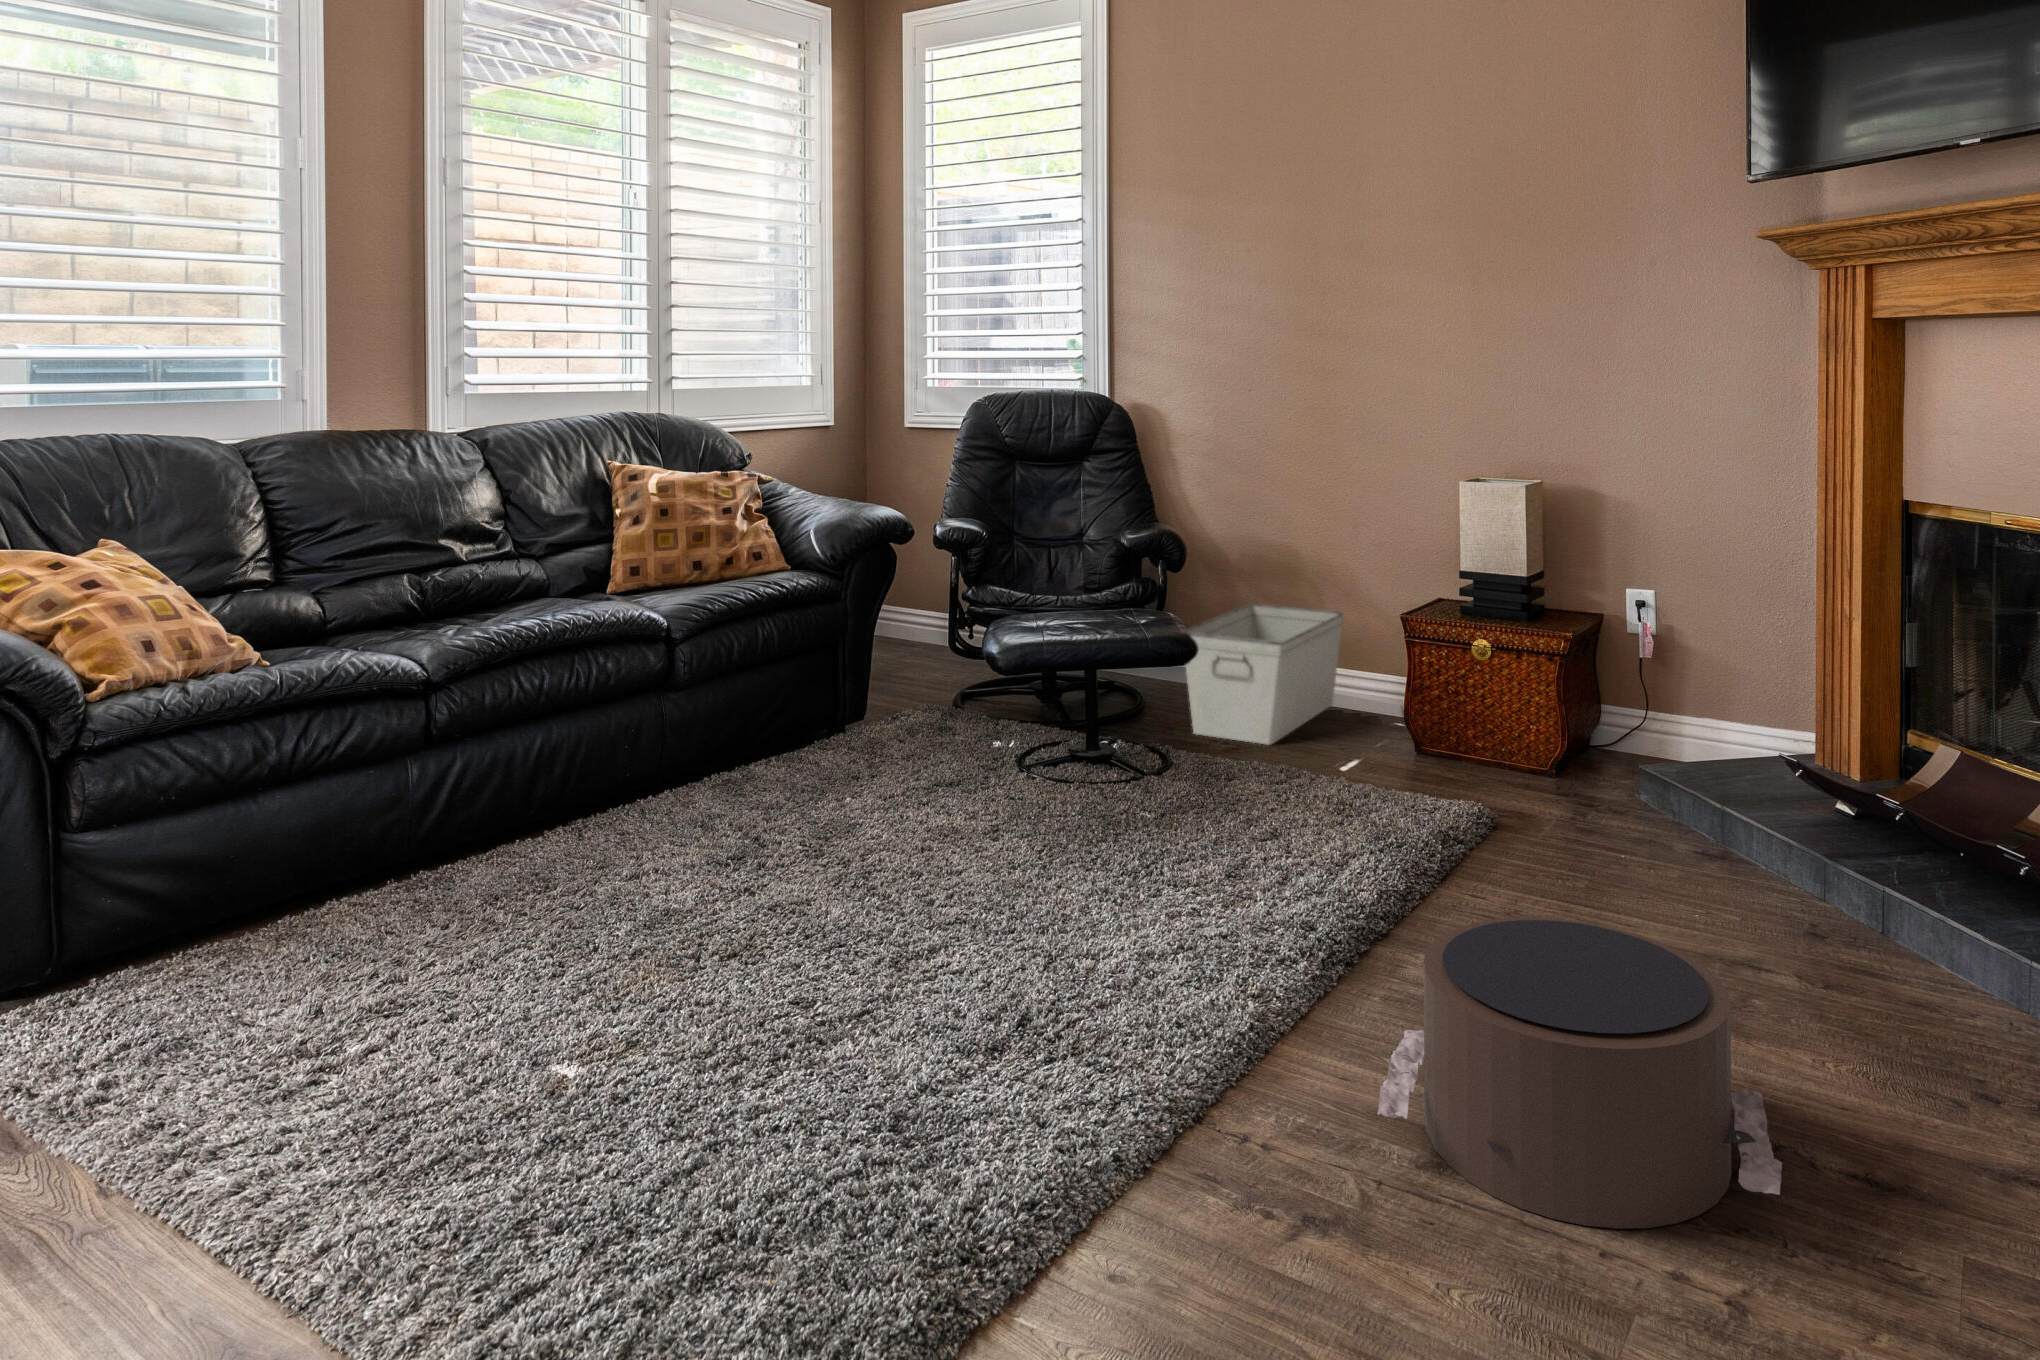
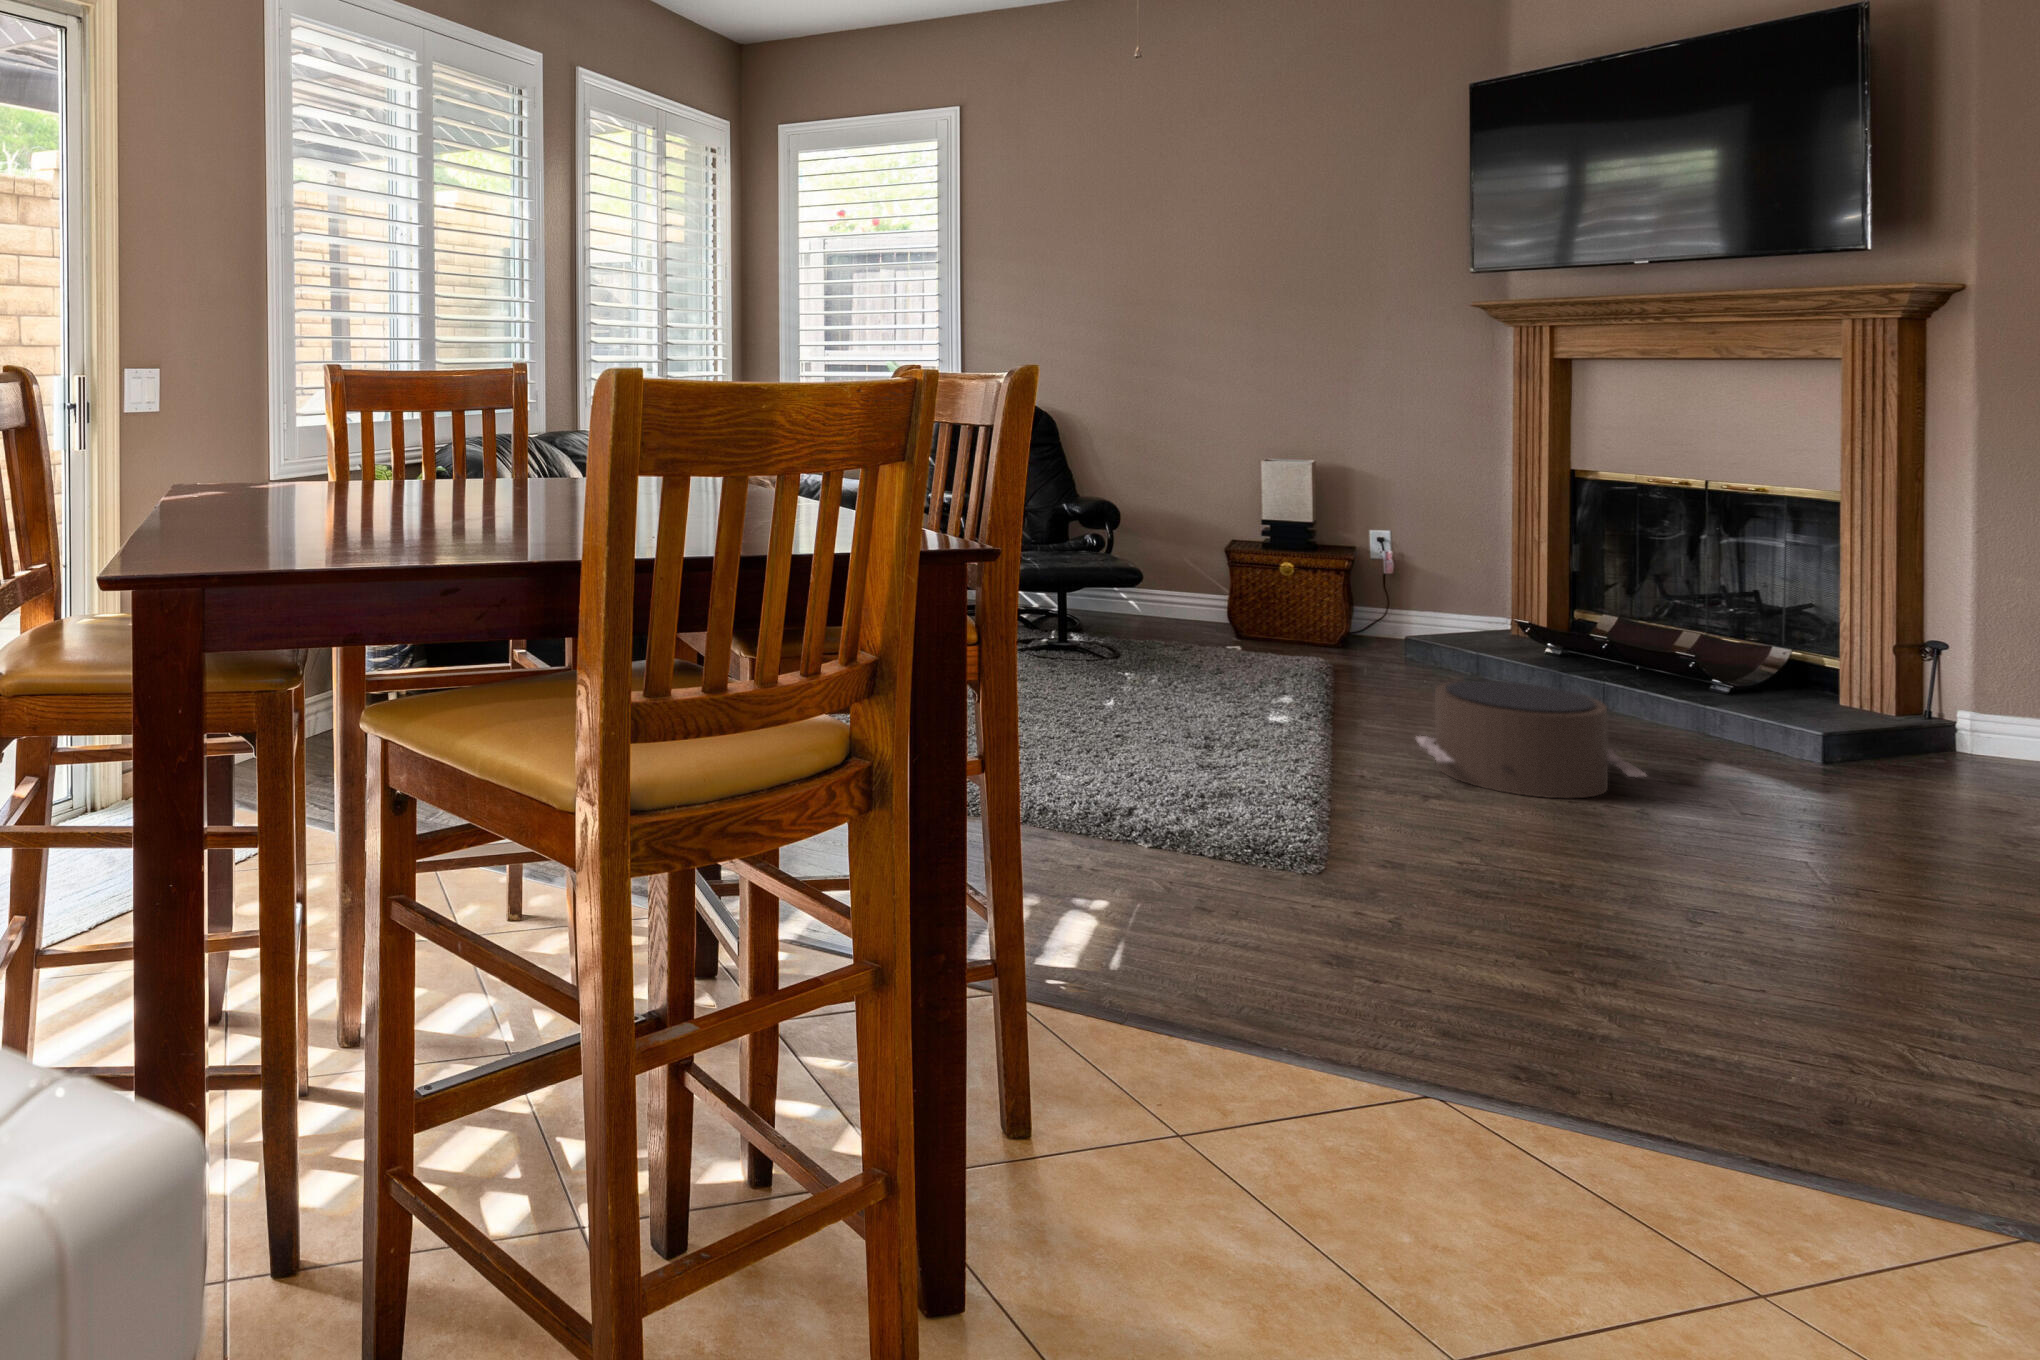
storage bin: present [1185,604,1344,745] -> none [1068,549,1156,637]

